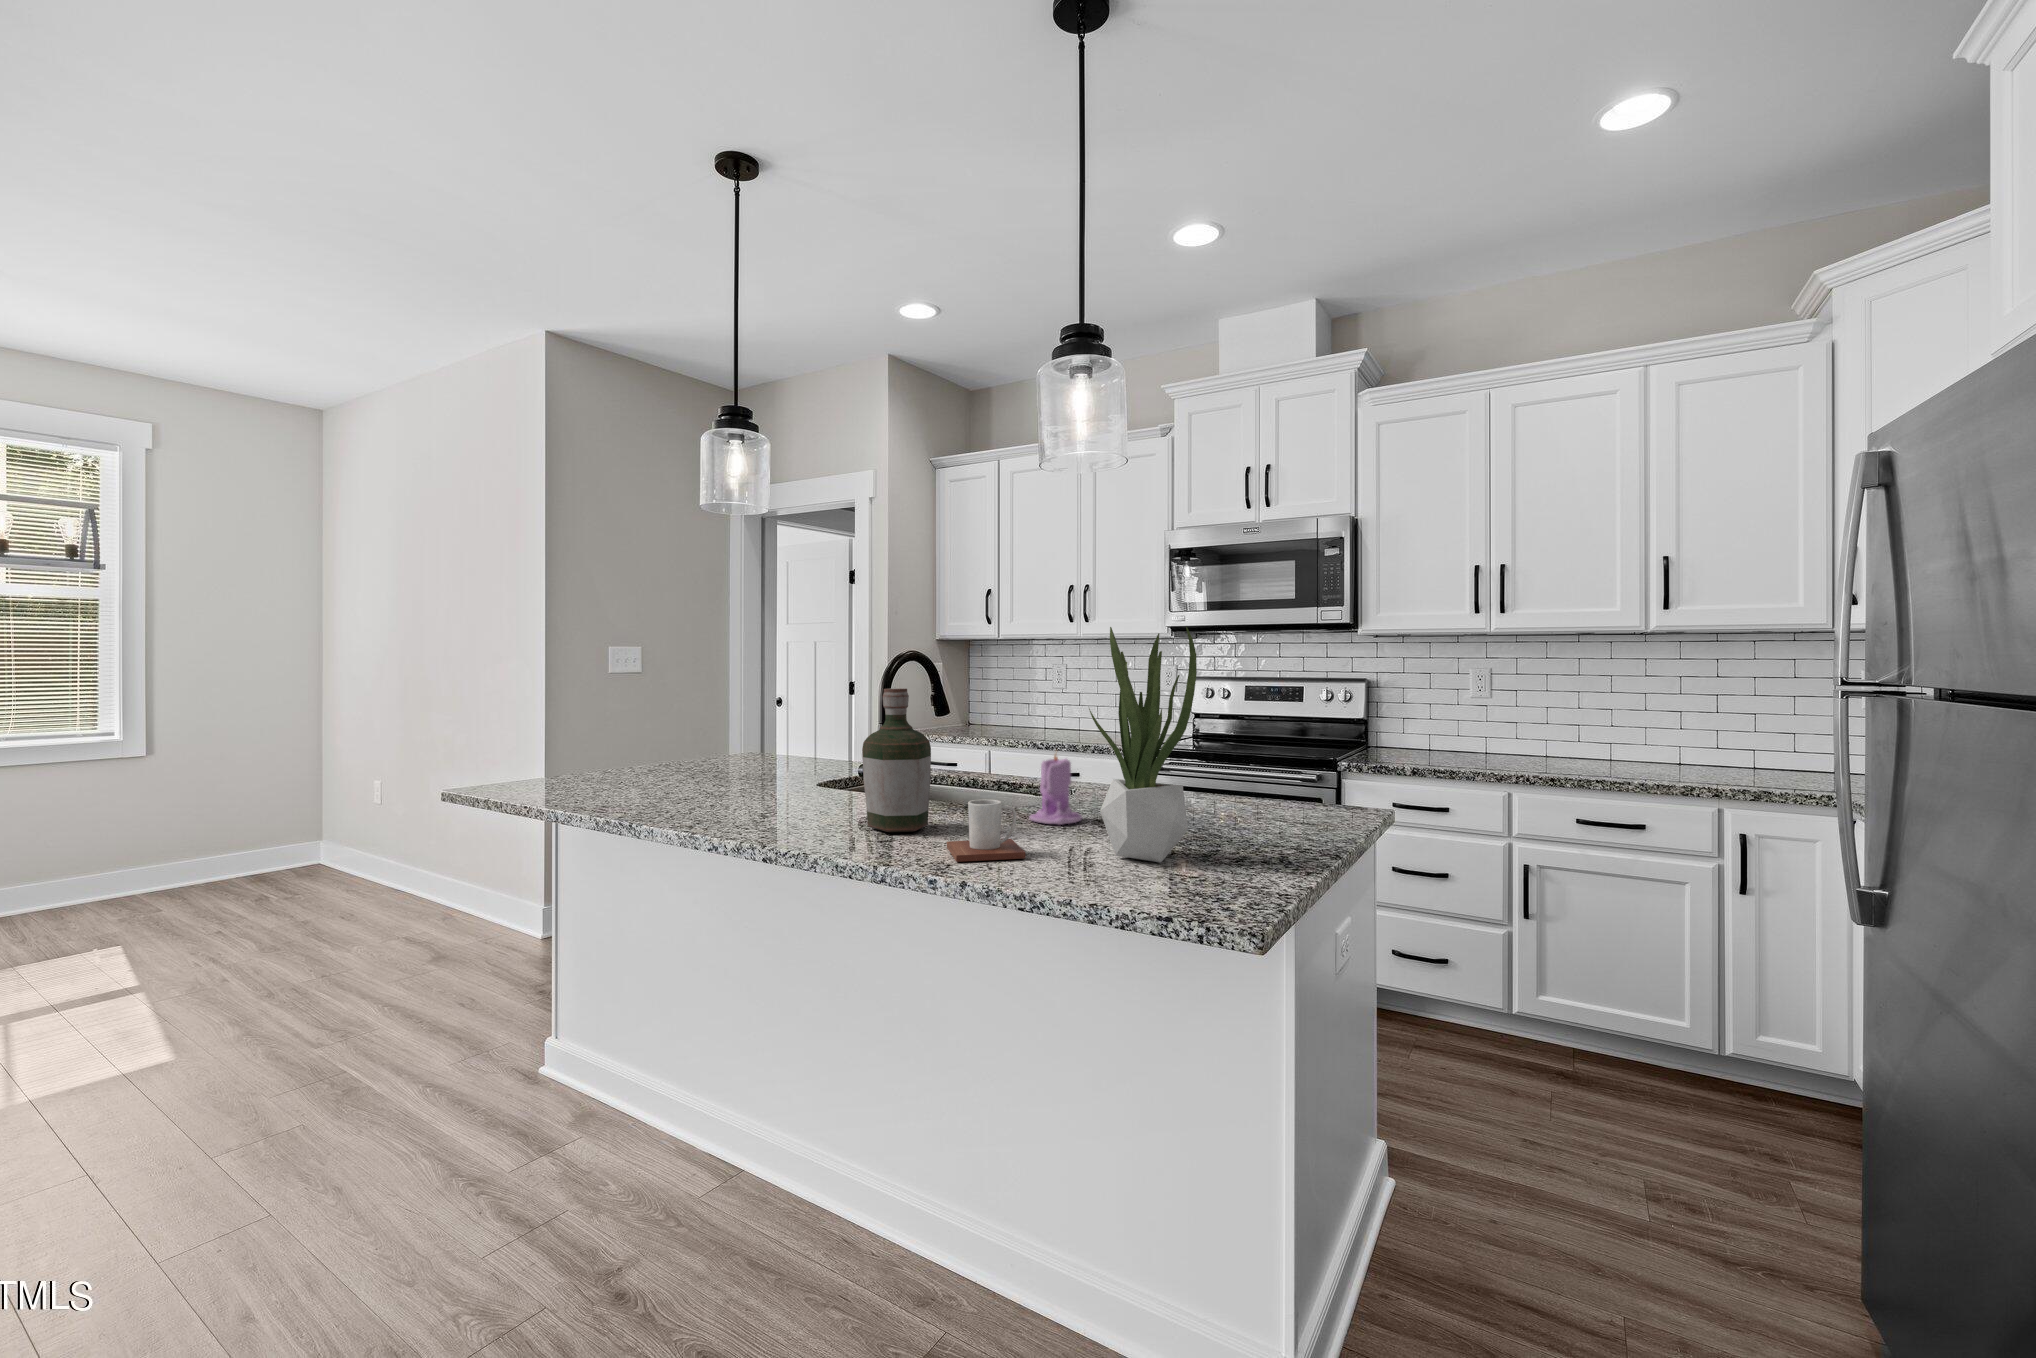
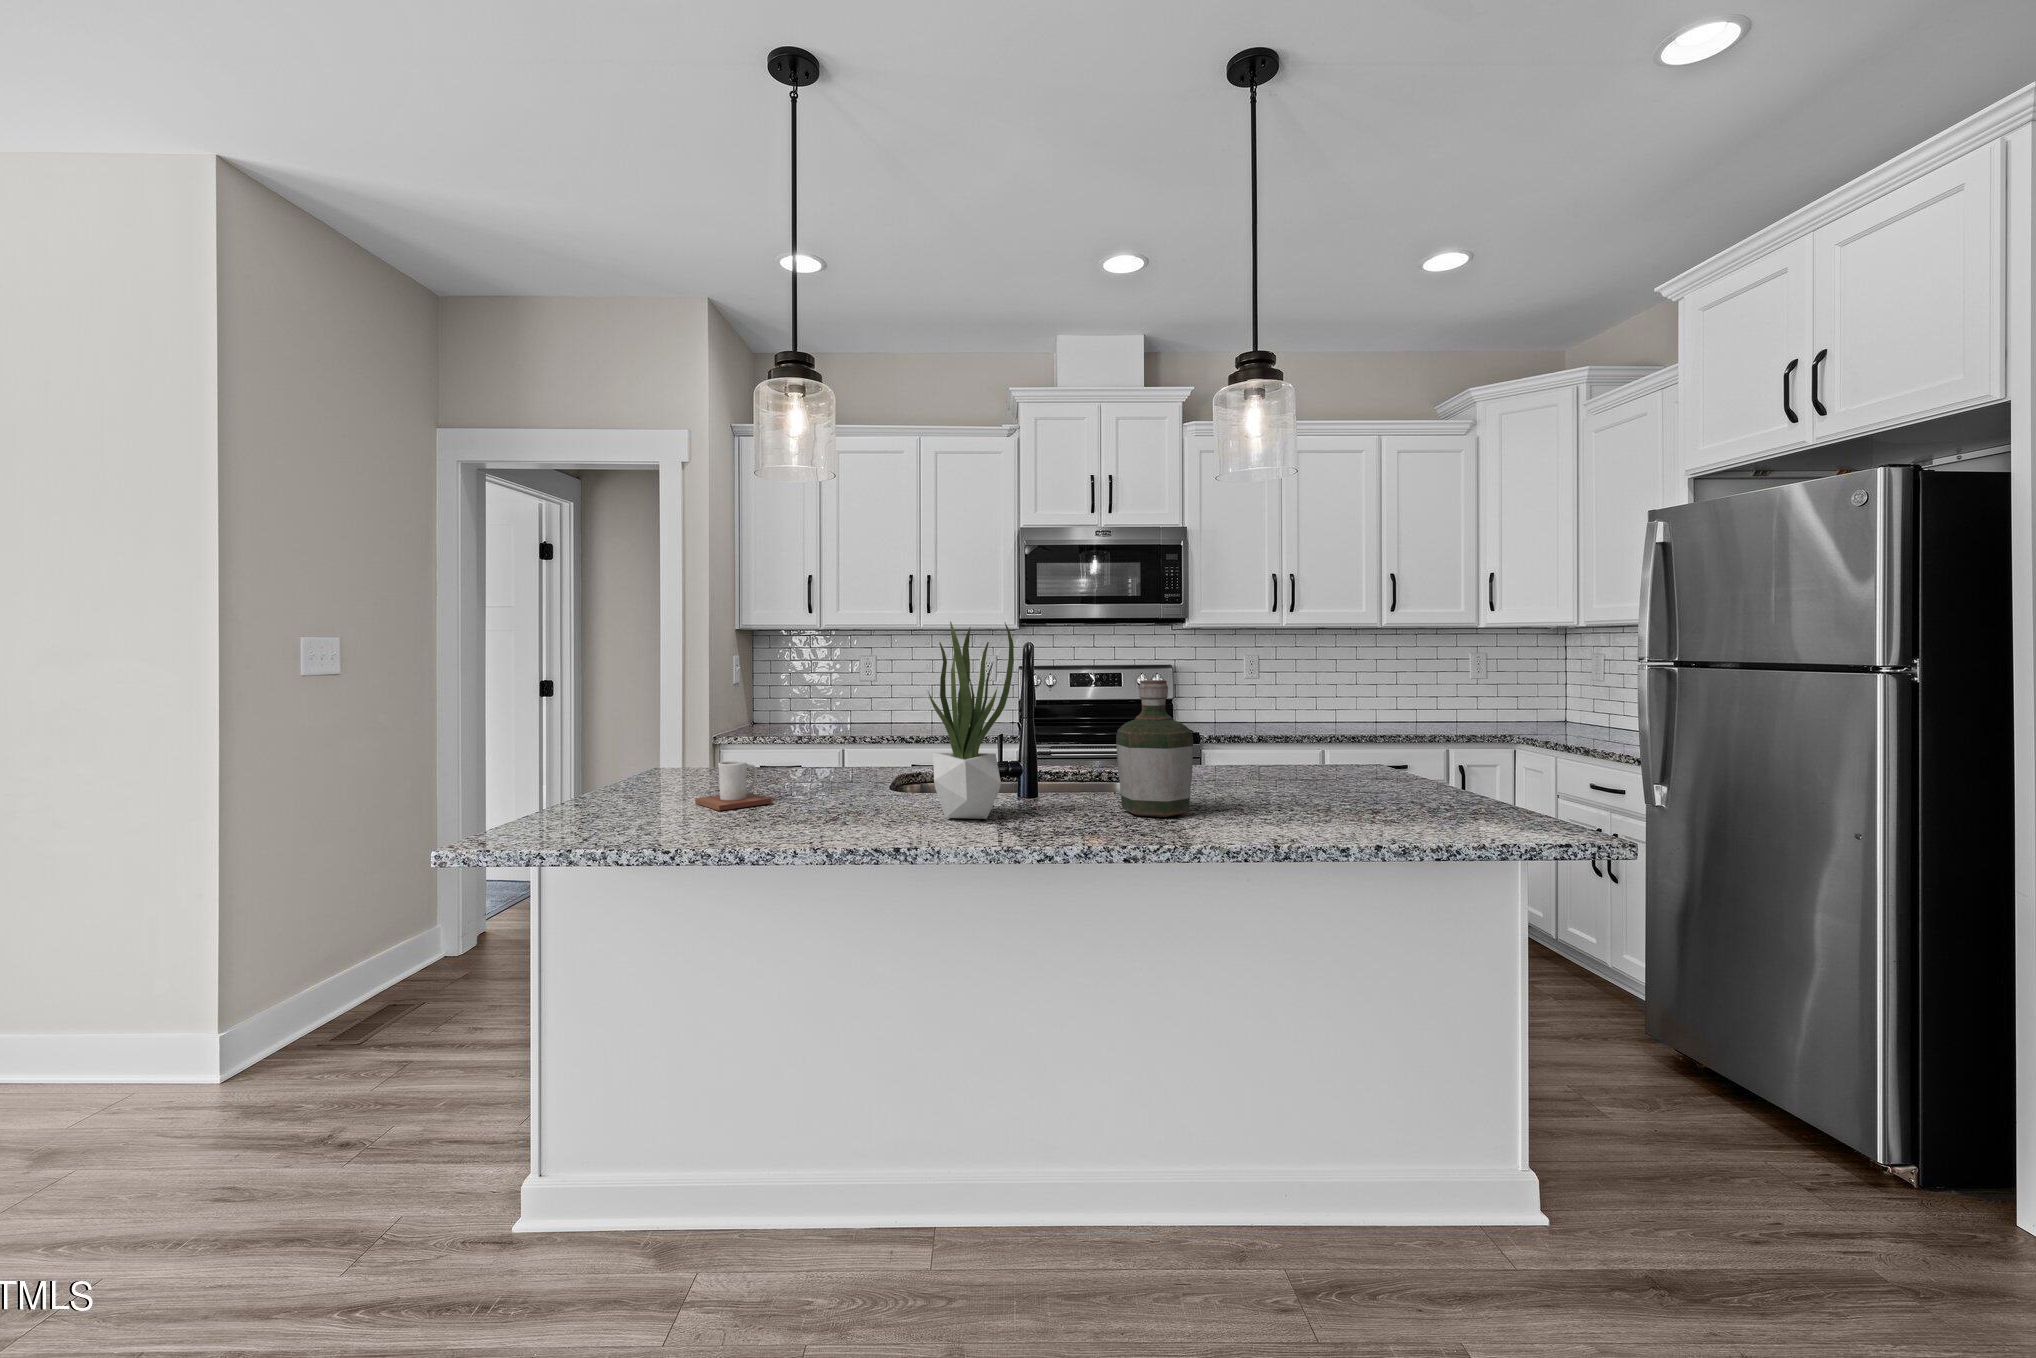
potted plant: present [1089,627,1197,863] -> present [928,621,1014,819]
candle: present [1029,755,1082,825] -> none [1209,730,1256,796]
mug: present [947,799,1025,862] -> present [695,761,771,811]

